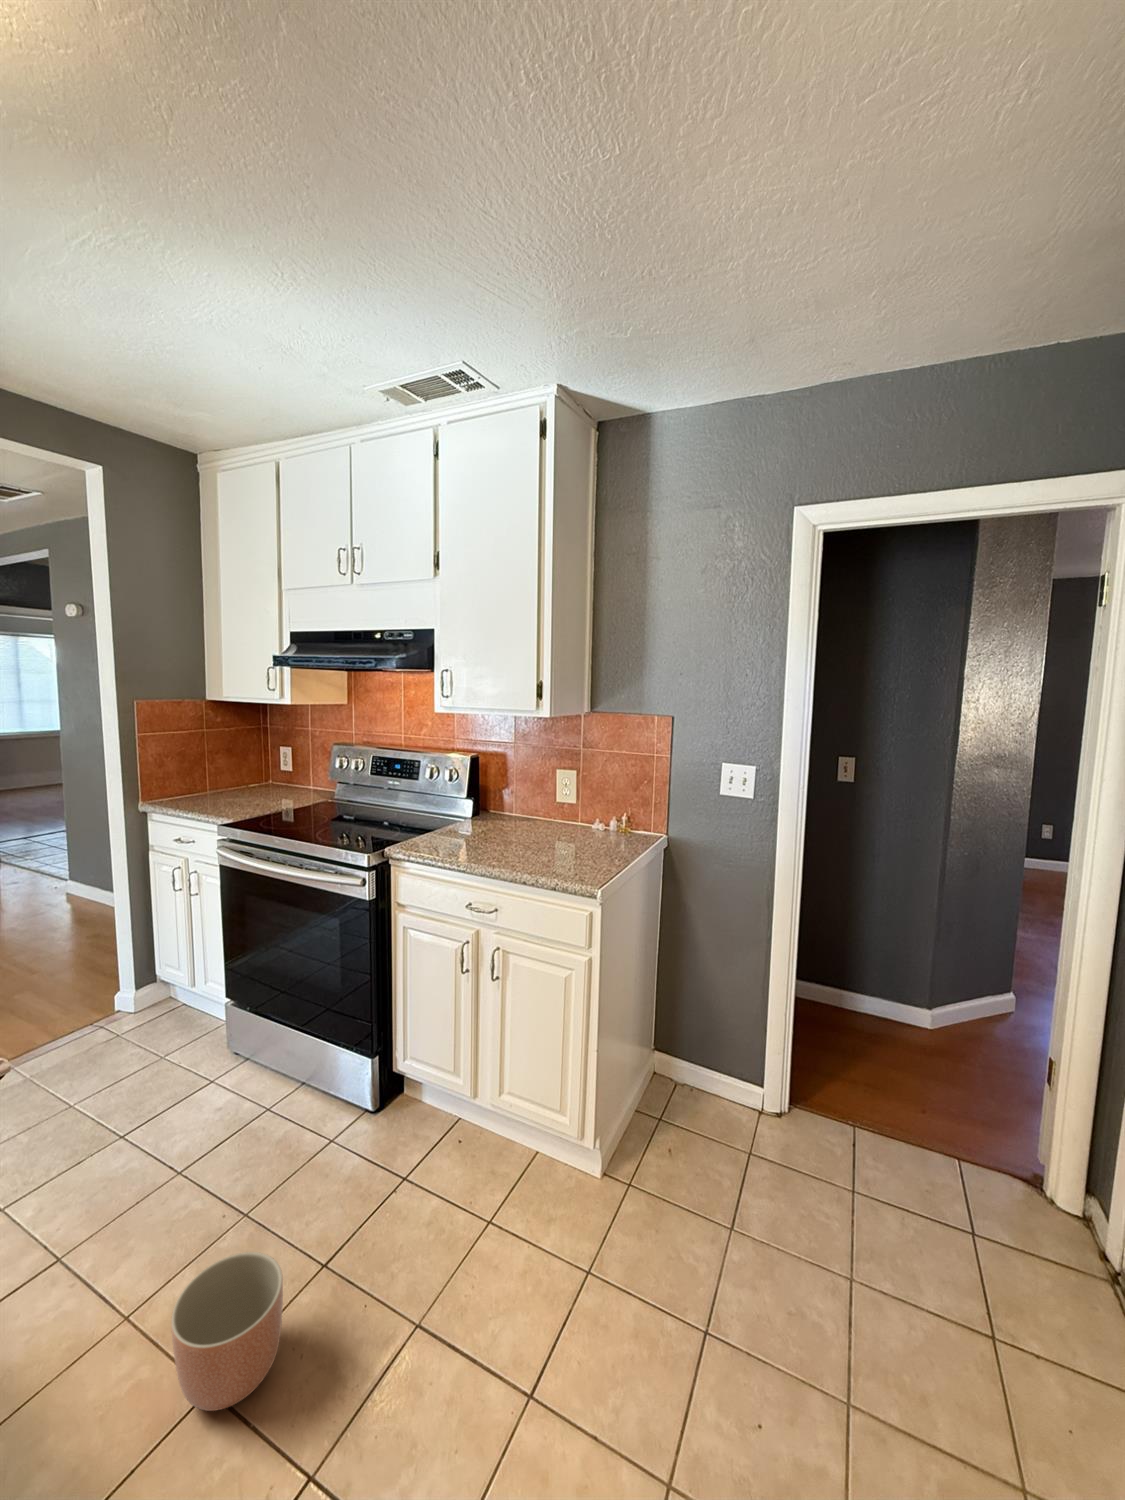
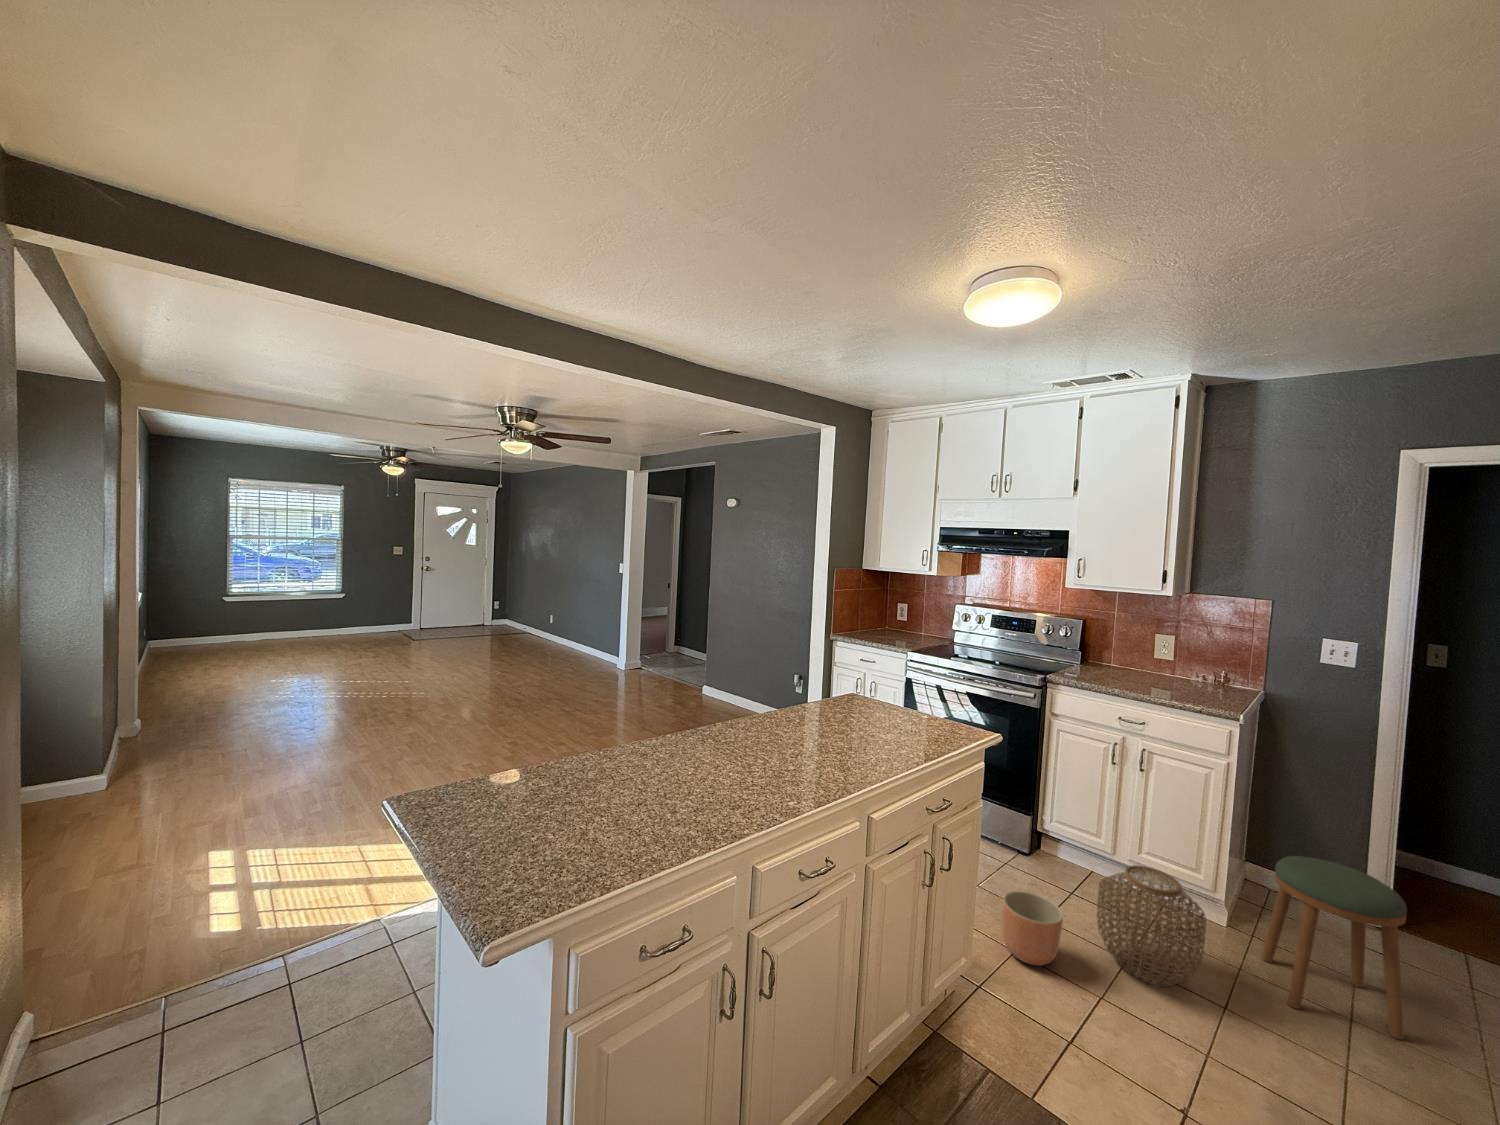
stool: none [620,1086,764,1356] -> present [1261,856,1407,1040]
woven basket: none [355,1163,507,1374] -> present [1097,865,1206,986]

